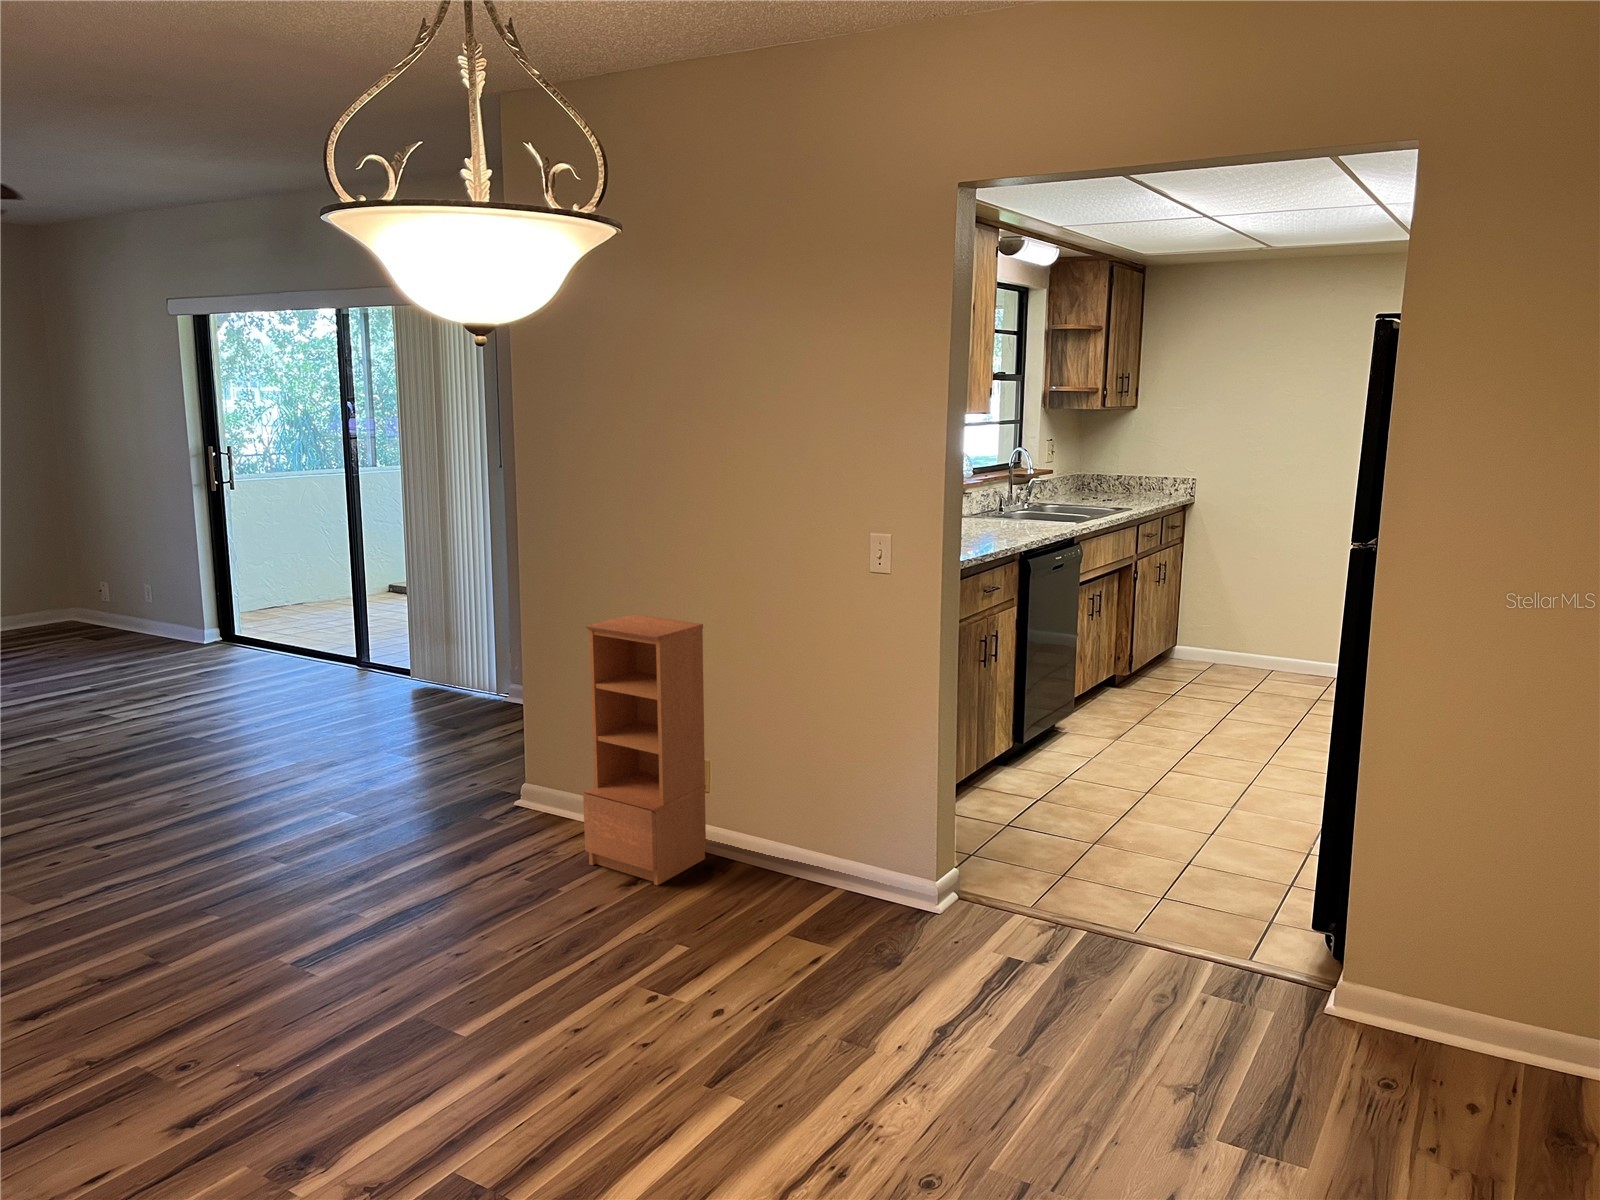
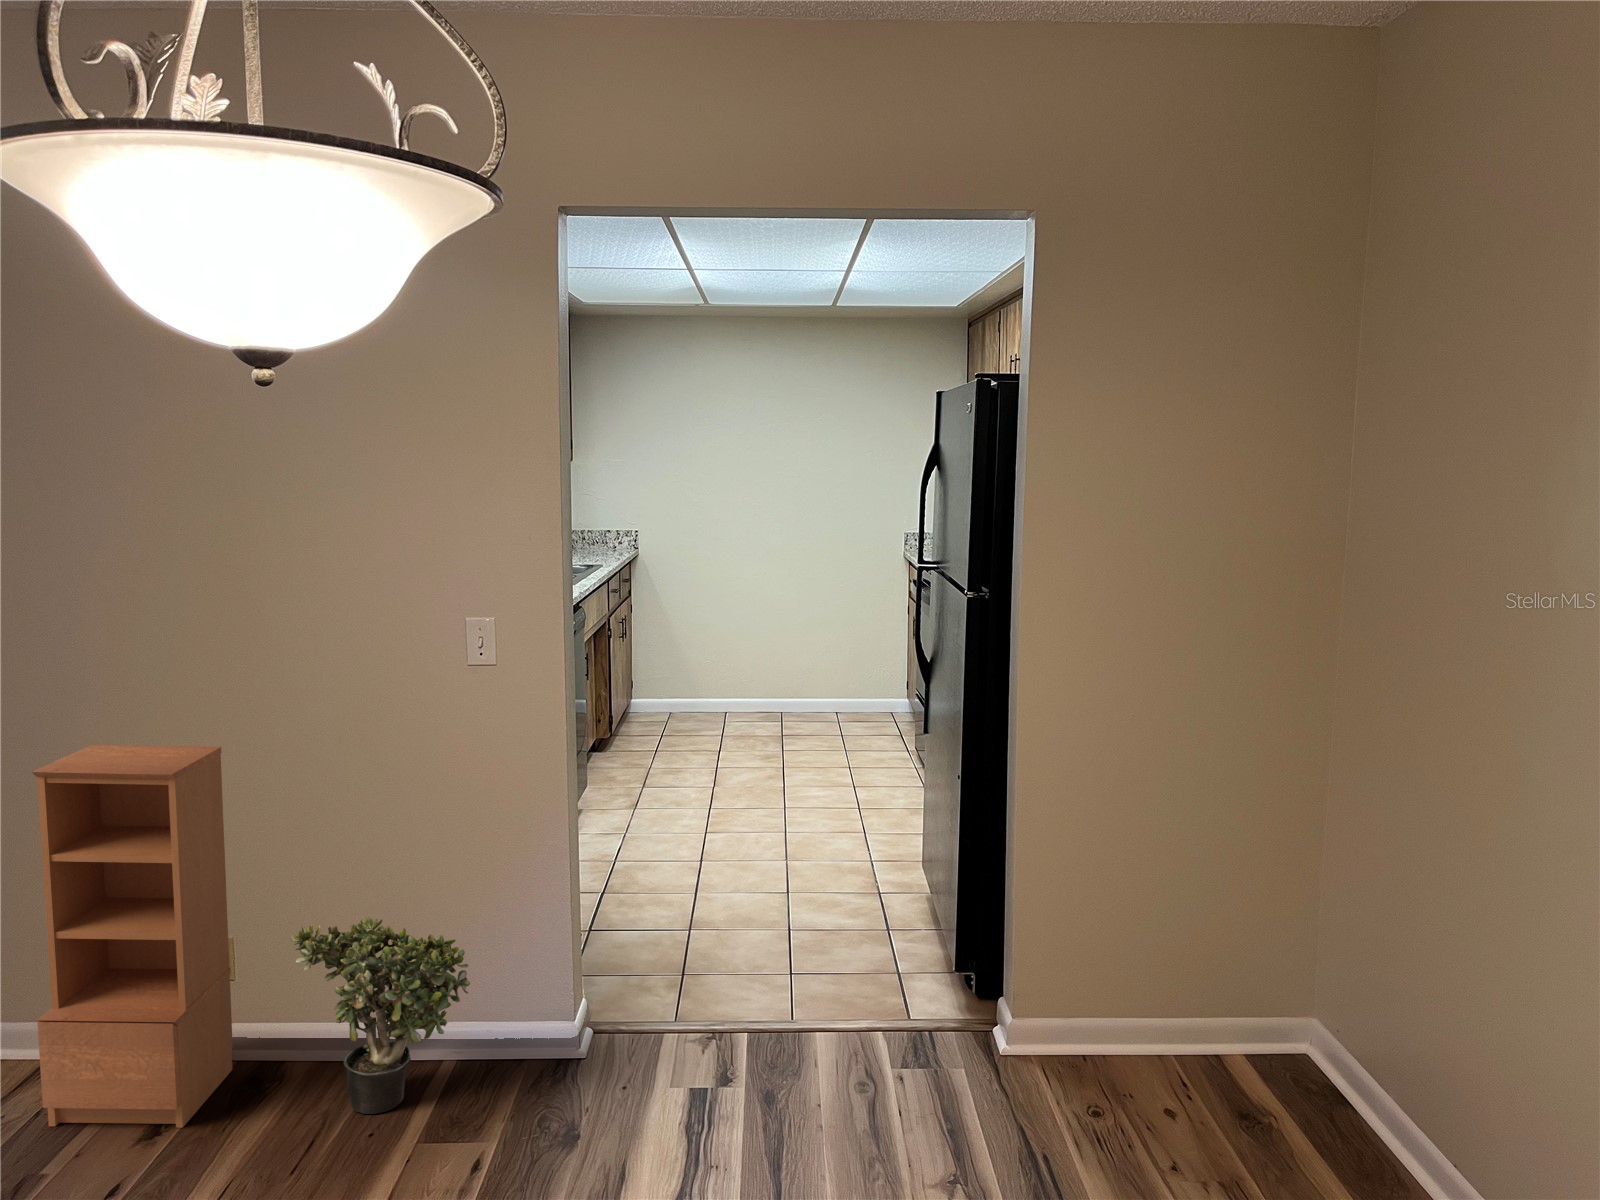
potted plant: none [724,760,847,910] -> present [291,917,470,1114]

